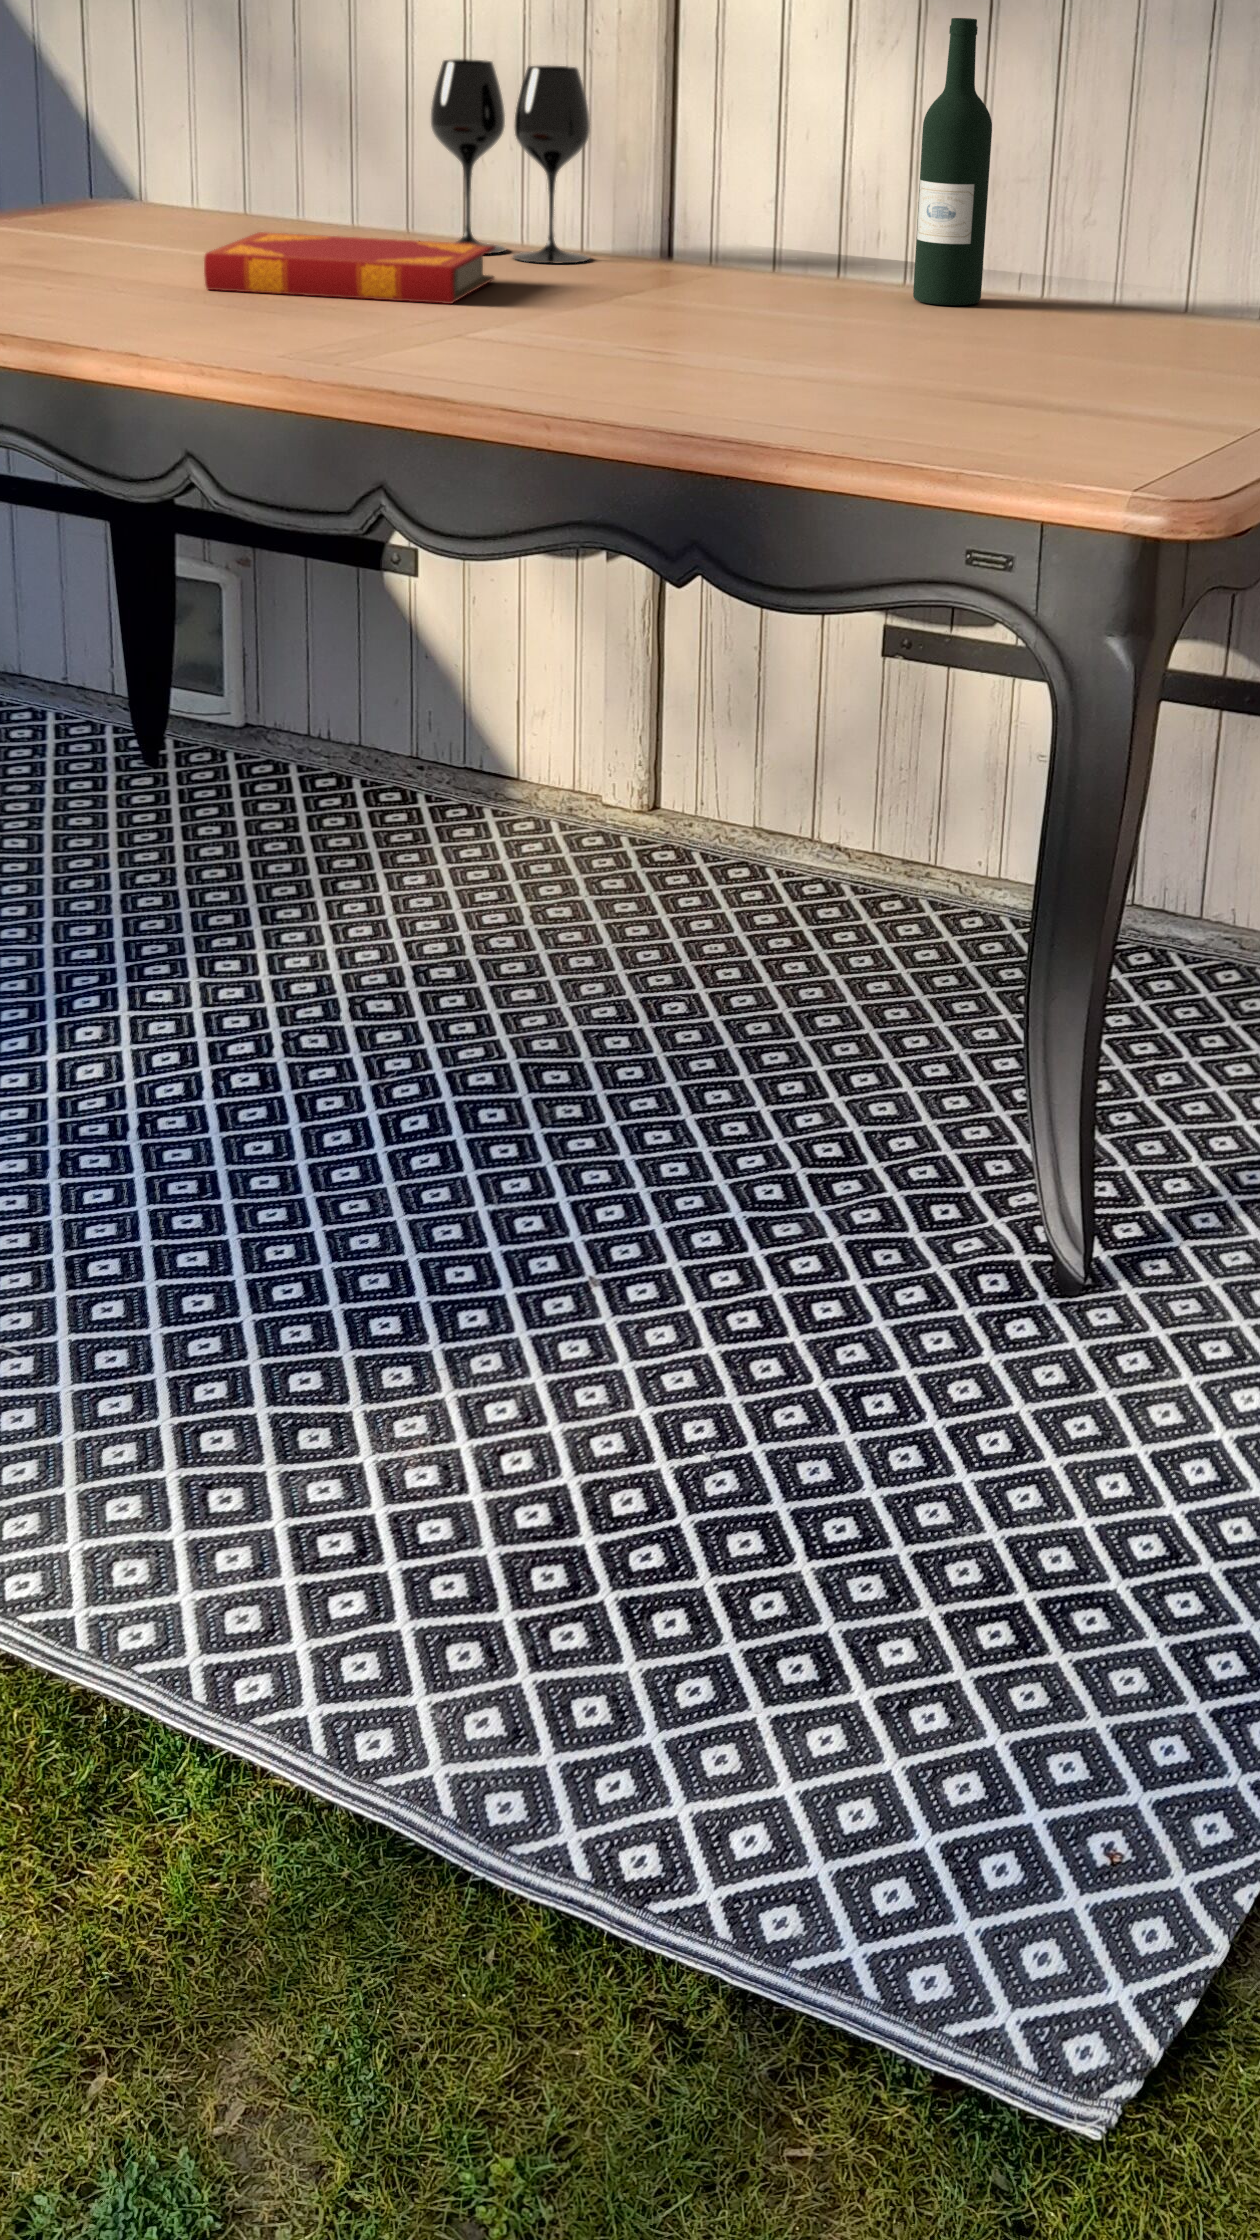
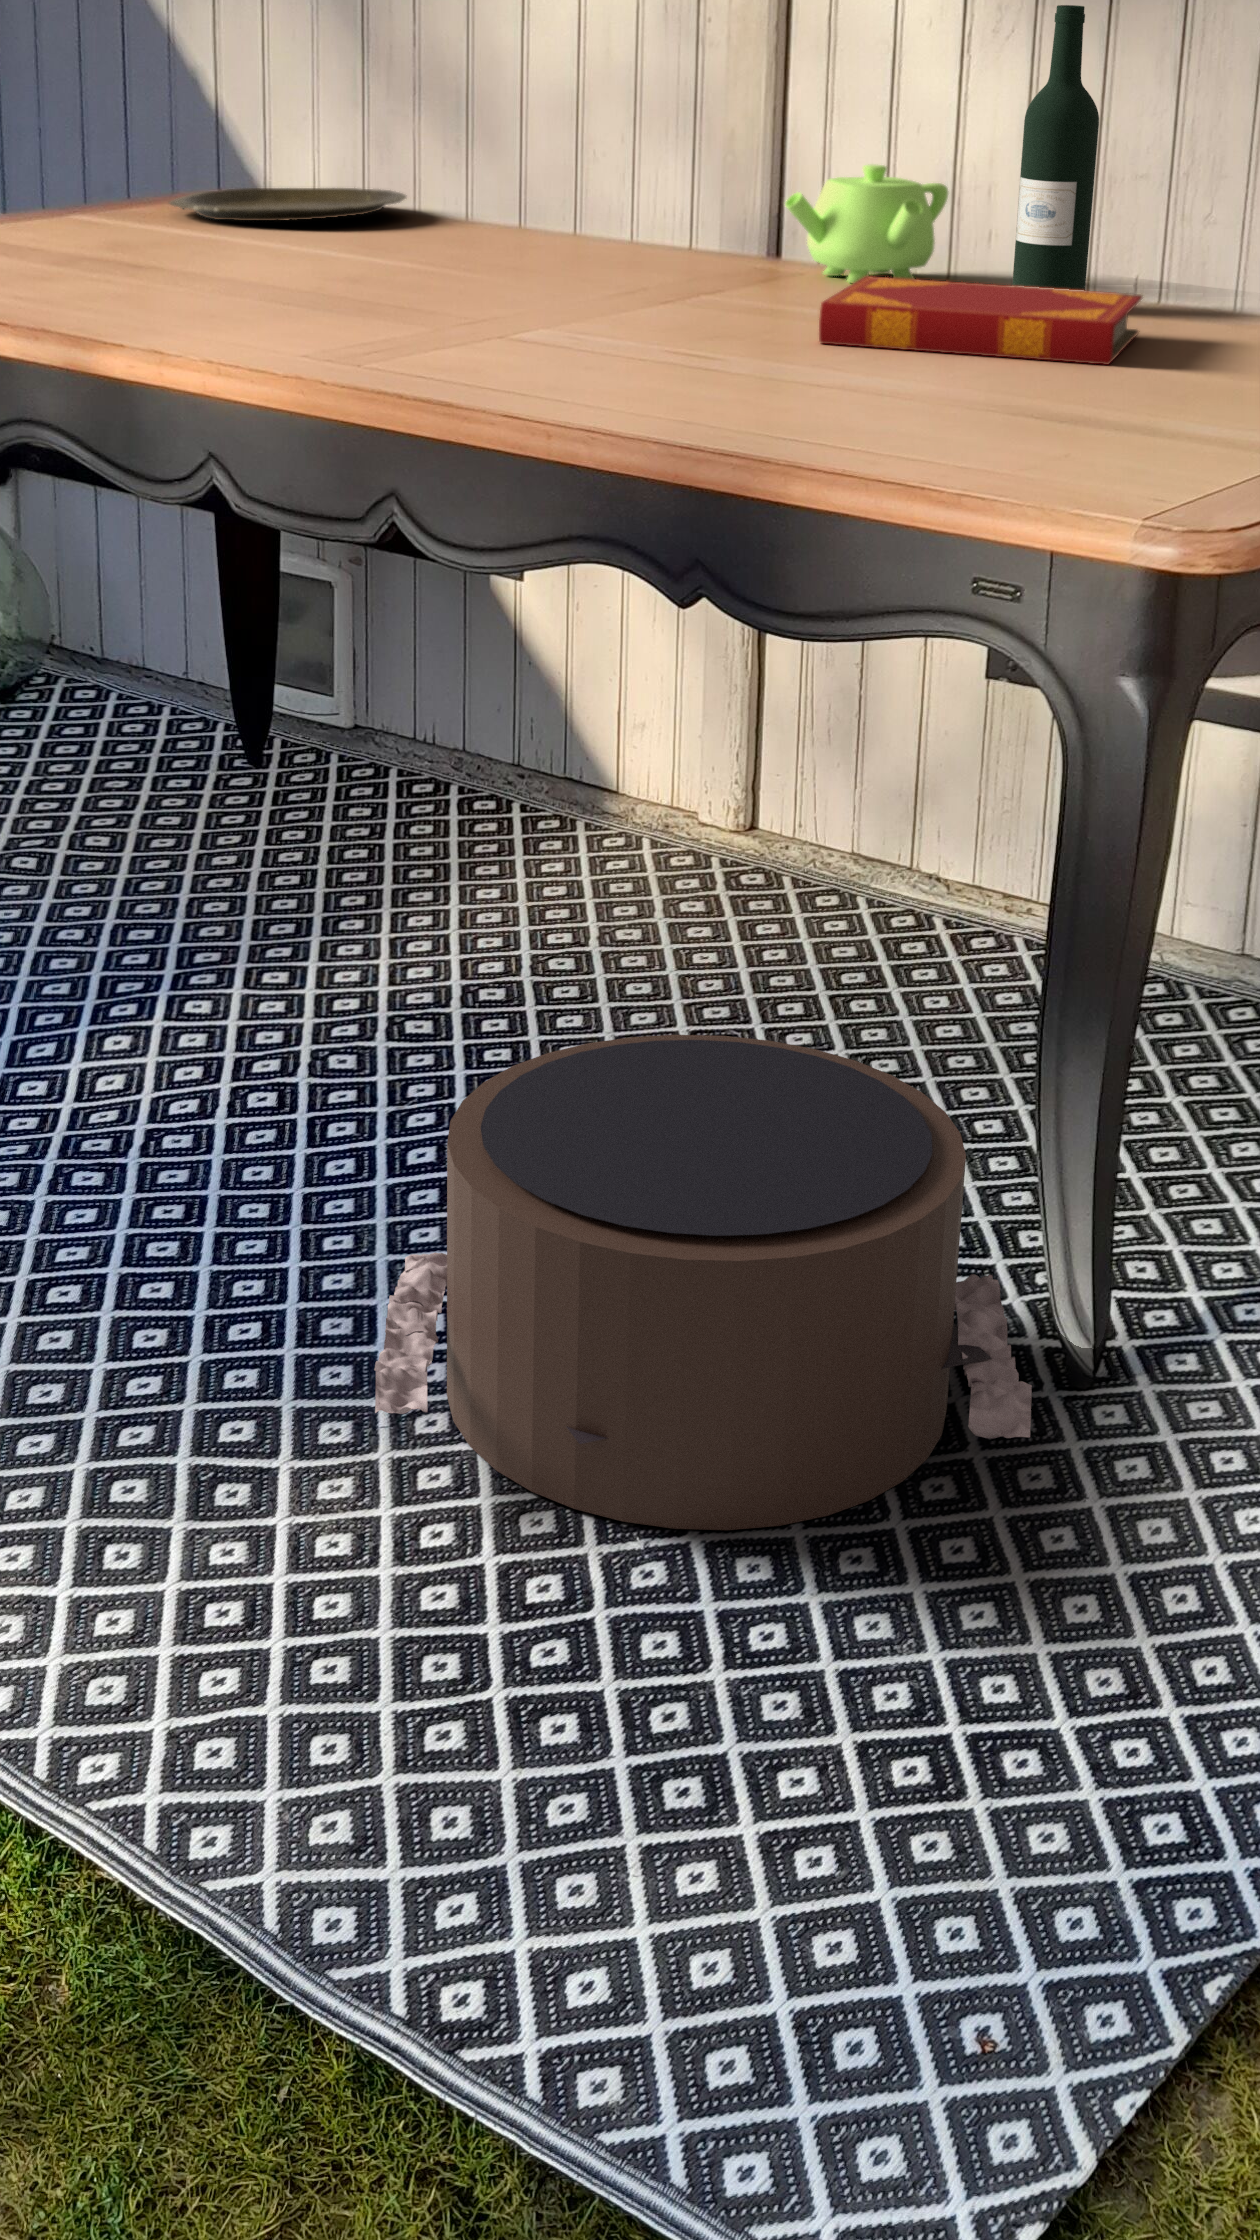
wine glass: present [431,59,590,263] -> none [526,50,690,262]
teapot: none [691,169,840,282] -> present [785,165,948,283]
plate: none [61,194,297,227] -> present [169,188,406,221]
hardback book: present [204,232,495,304] -> present [819,276,1143,365]
pouf: none [434,990,1049,1443] -> present [374,1035,1032,1530]

